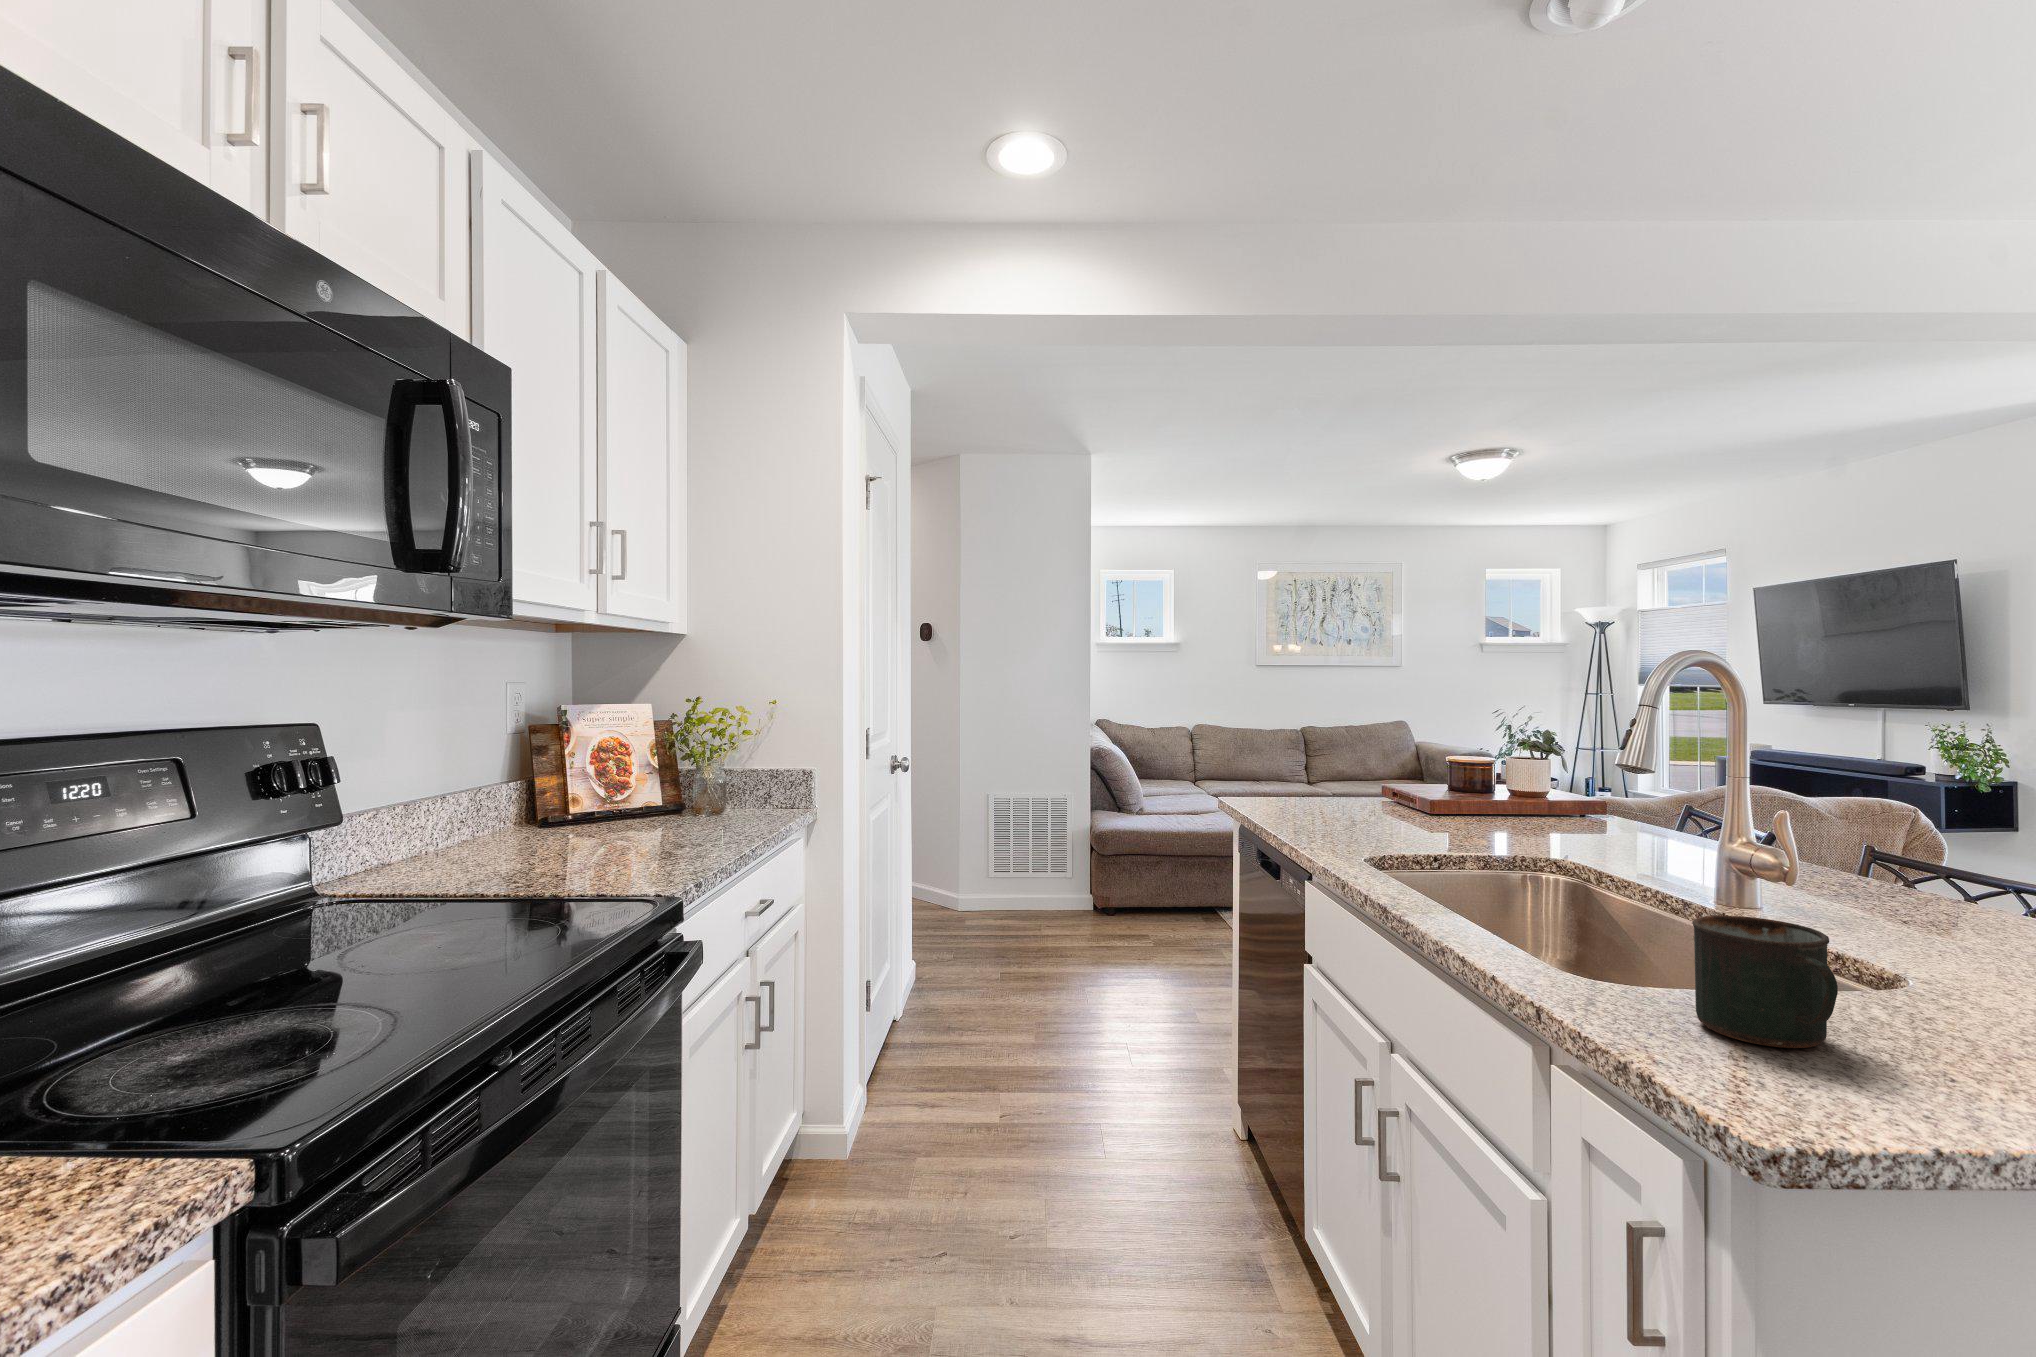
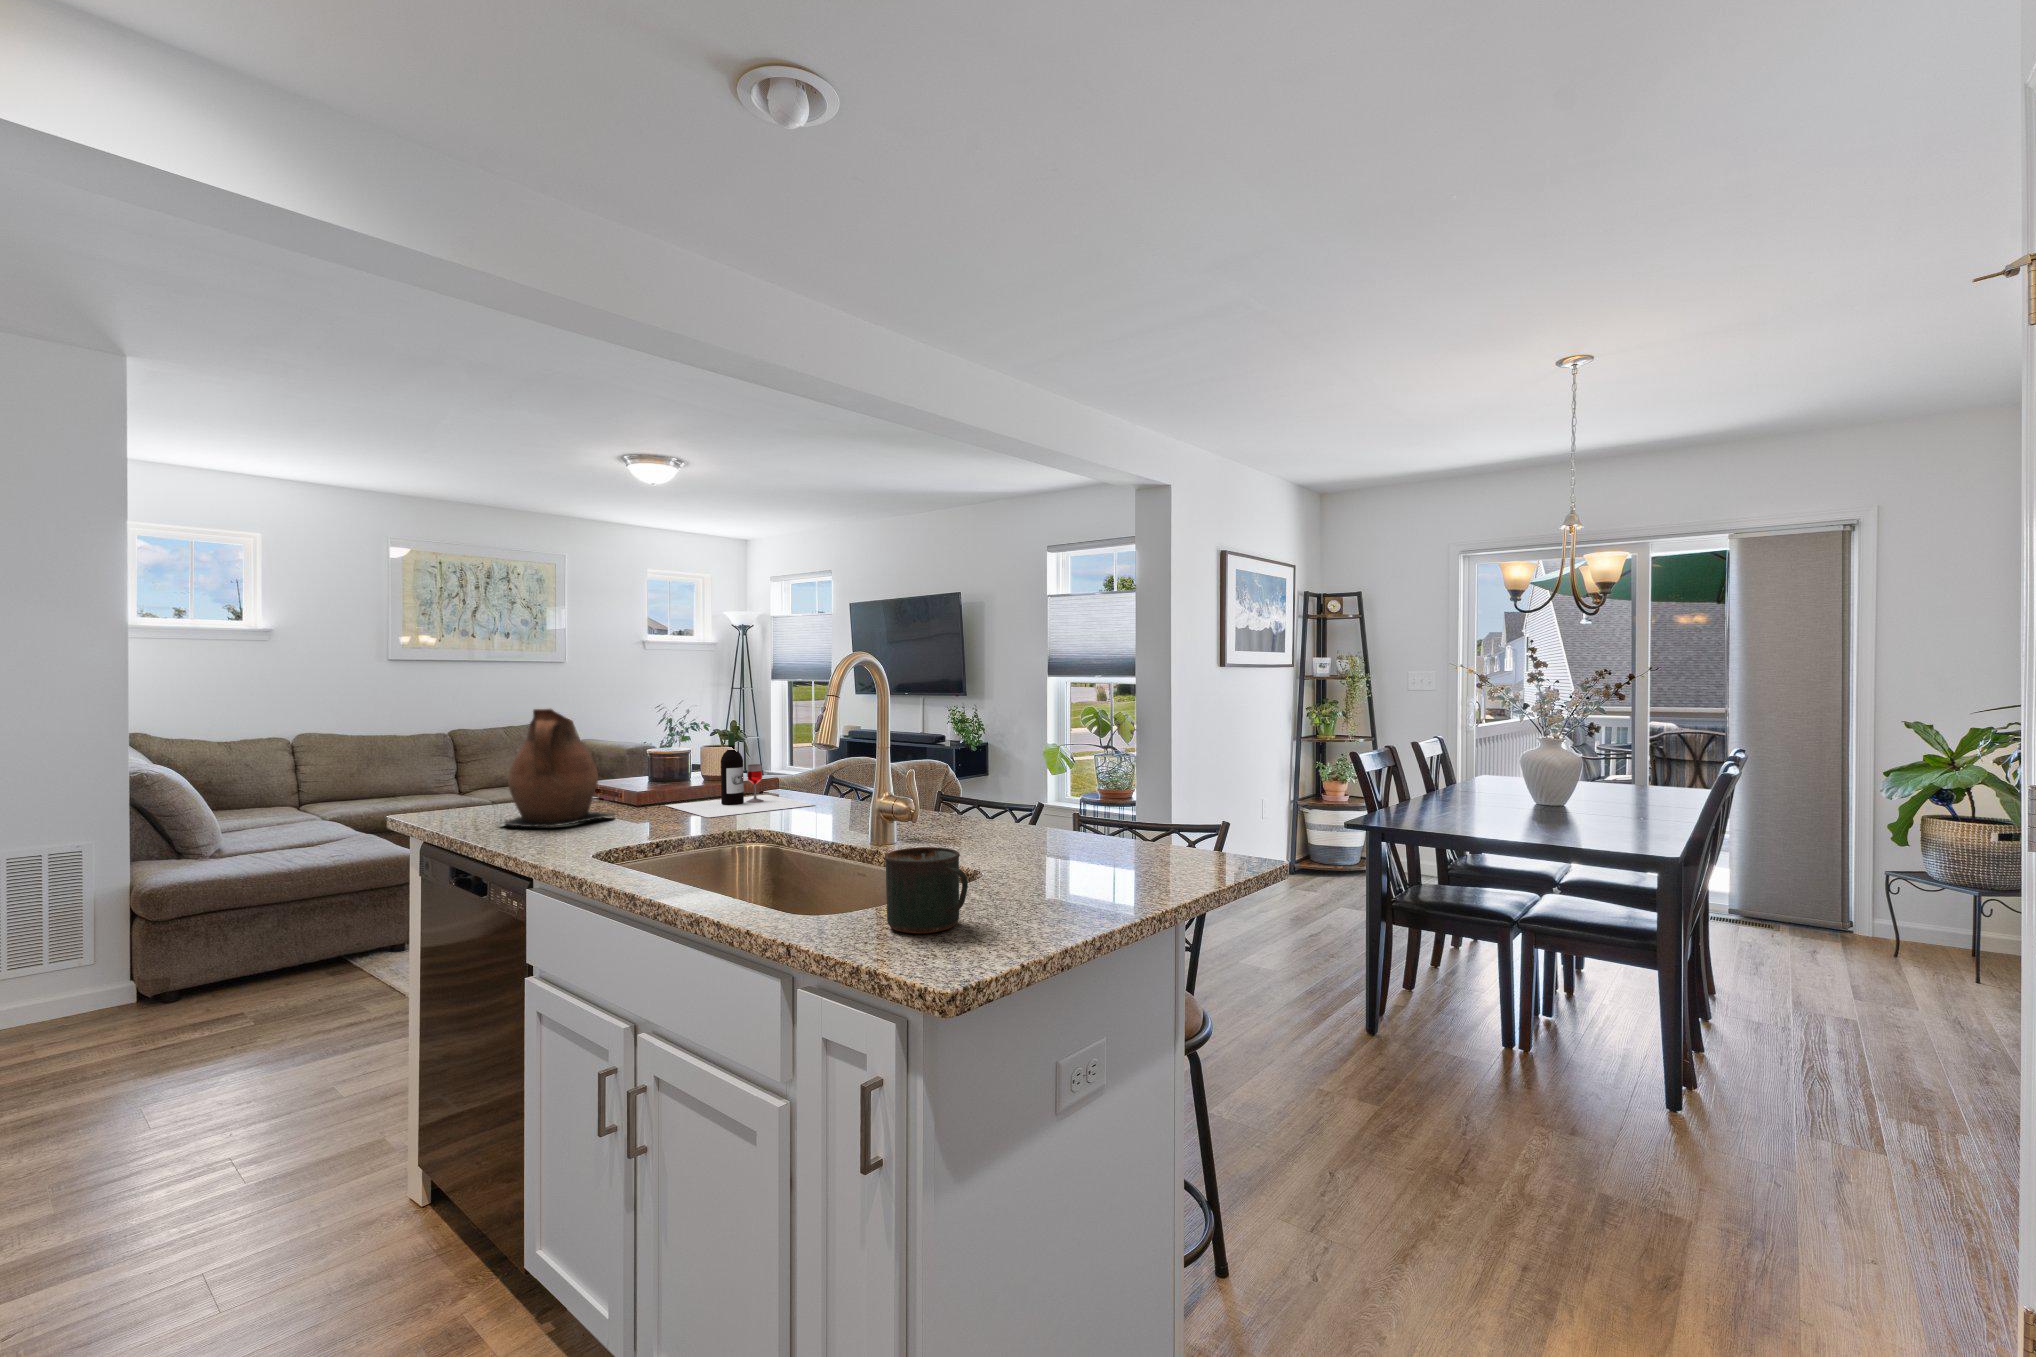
ceramic pitcher: none [1291,706,1406,825] -> present [504,709,614,827]
wine bottle: none [1464,742,1657,839] -> present [665,733,814,818]

